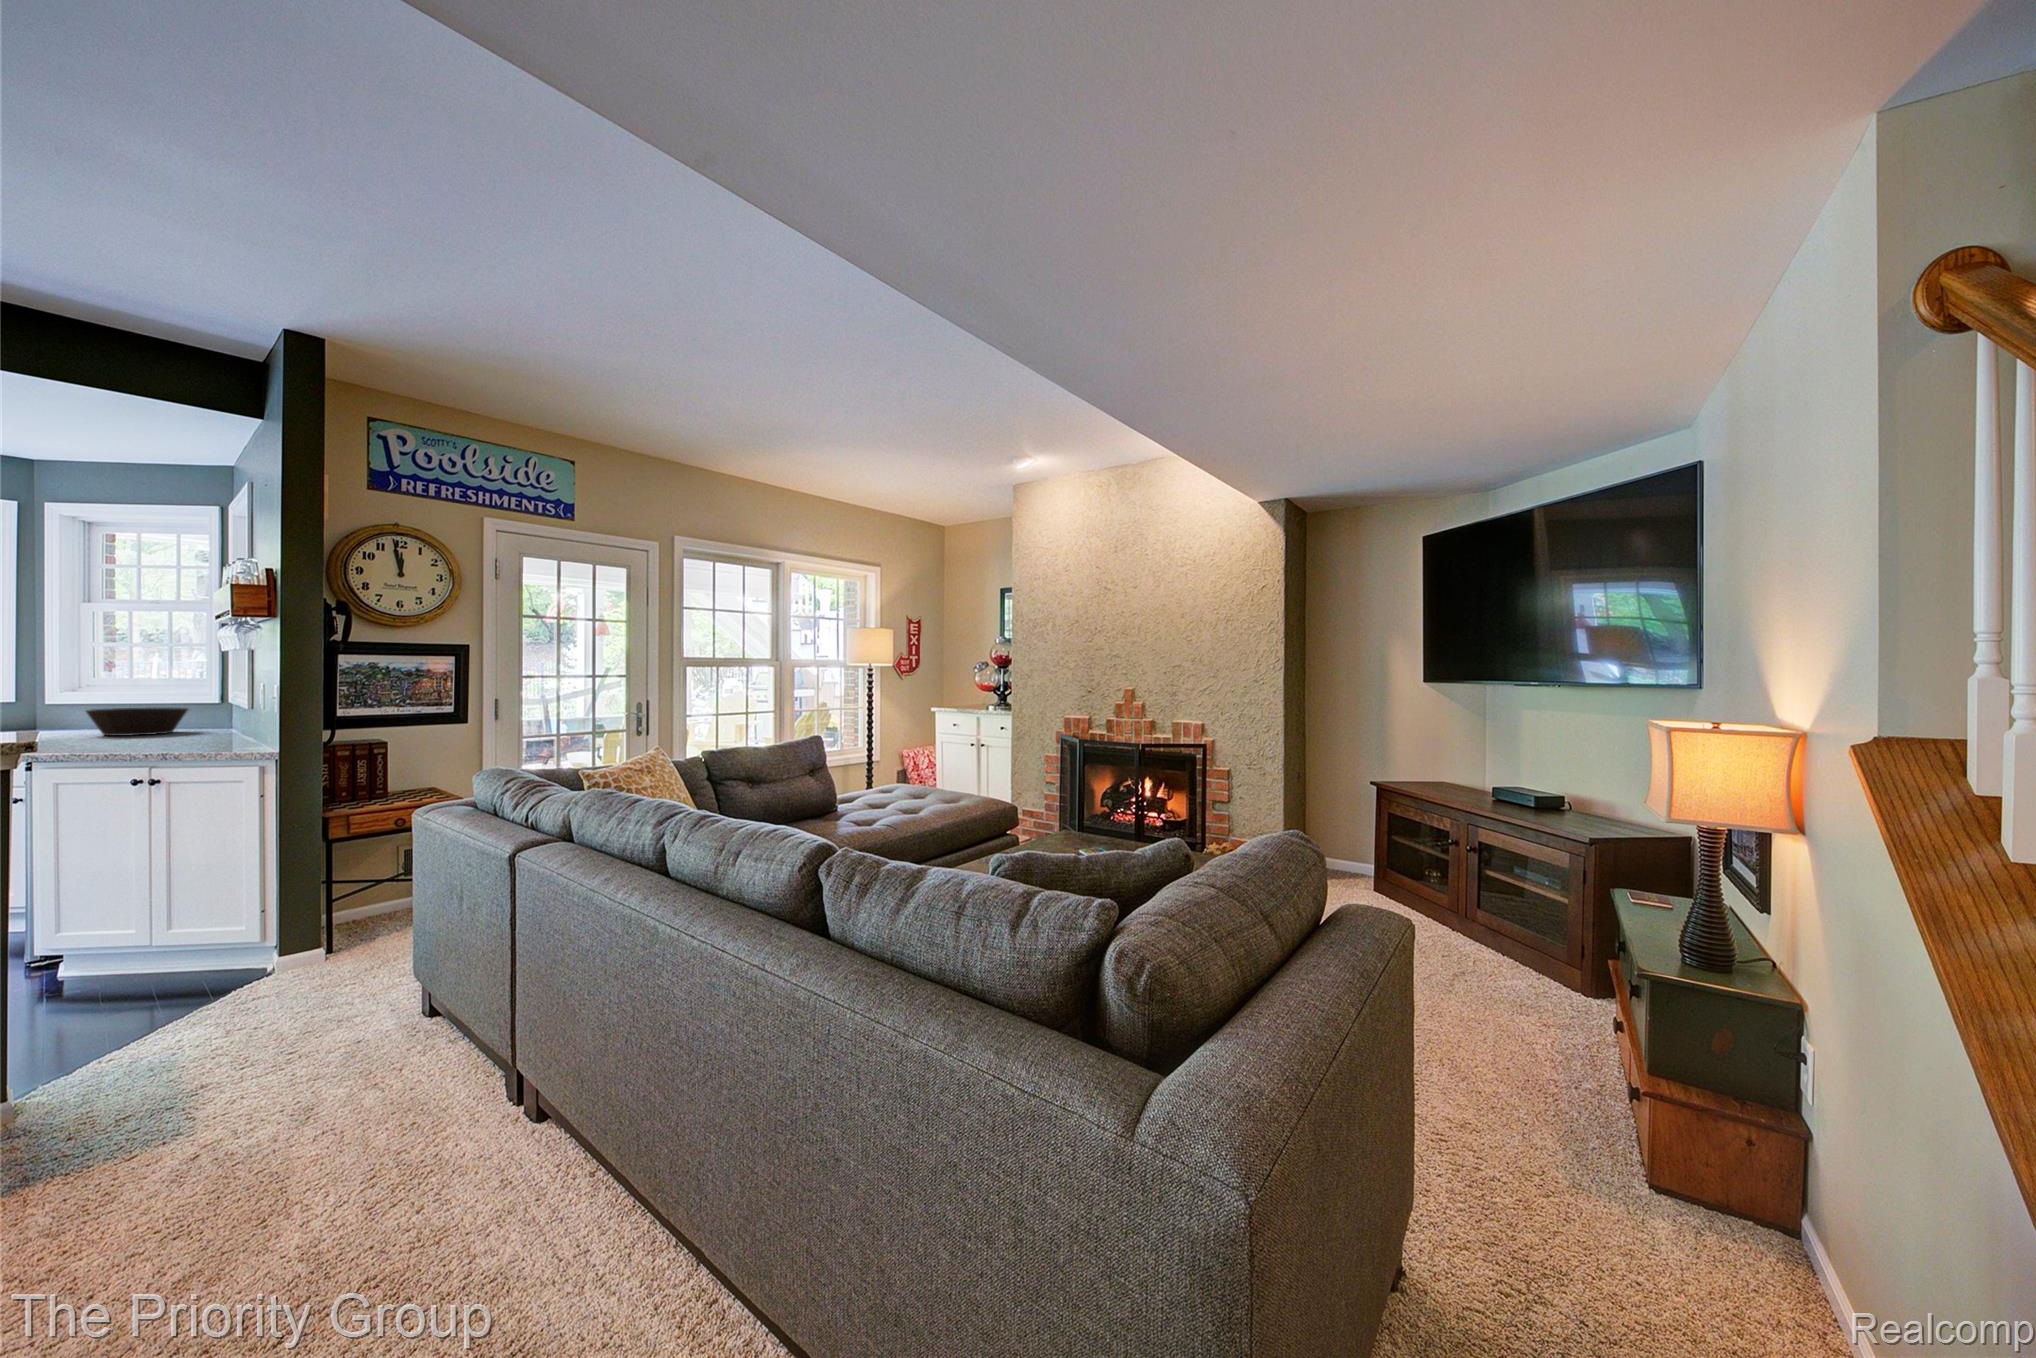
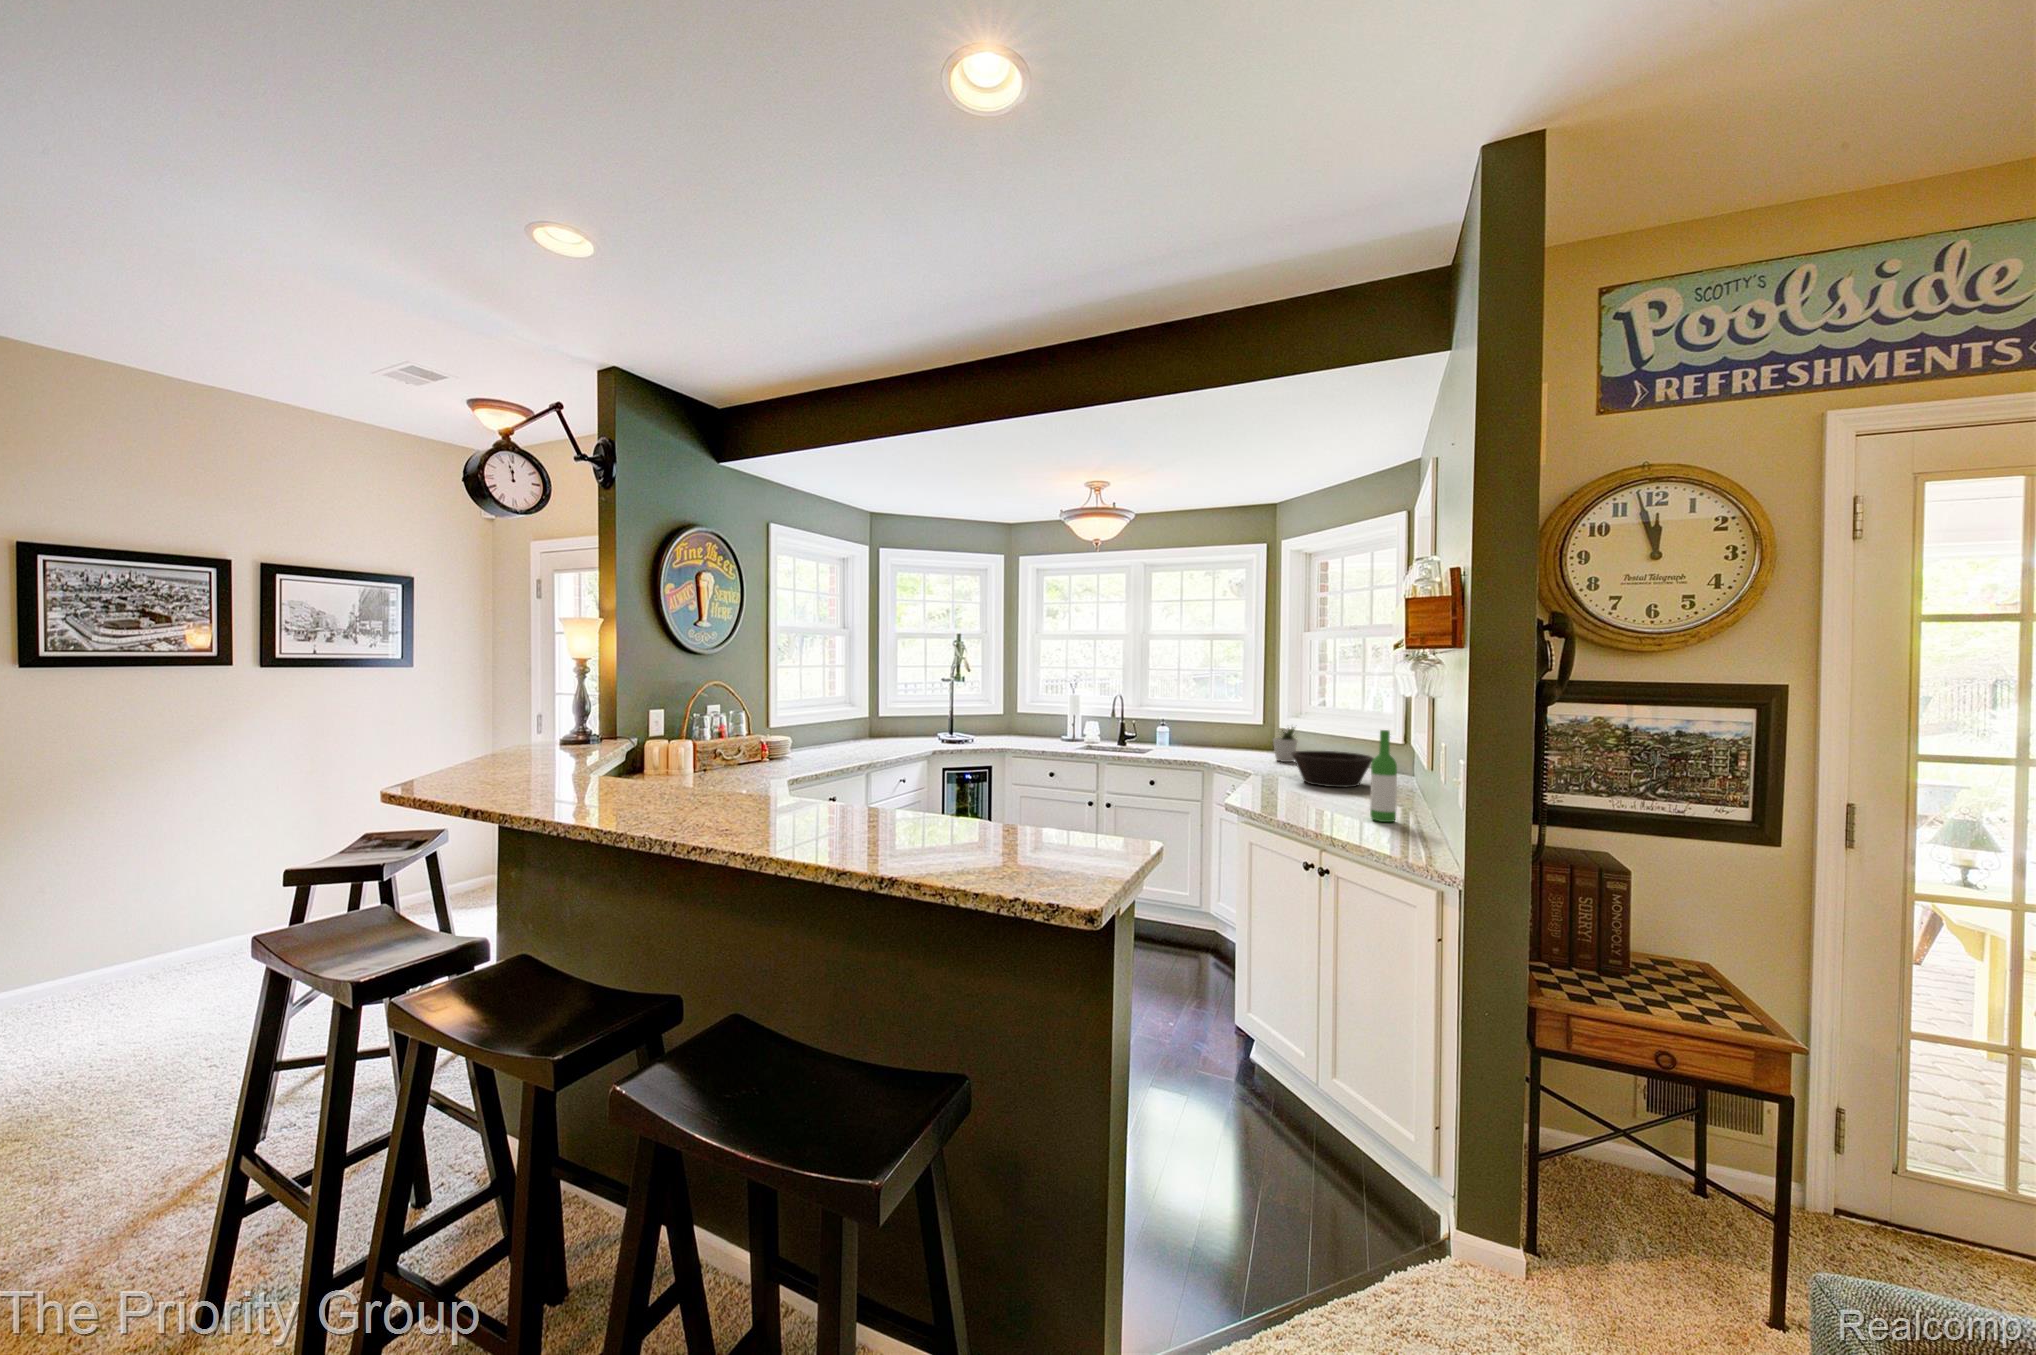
wine bottle: none [194,677,220,744] -> present [1370,730,1397,822]
potted plant: none [42,690,83,728] -> present [1273,727,1298,762]

